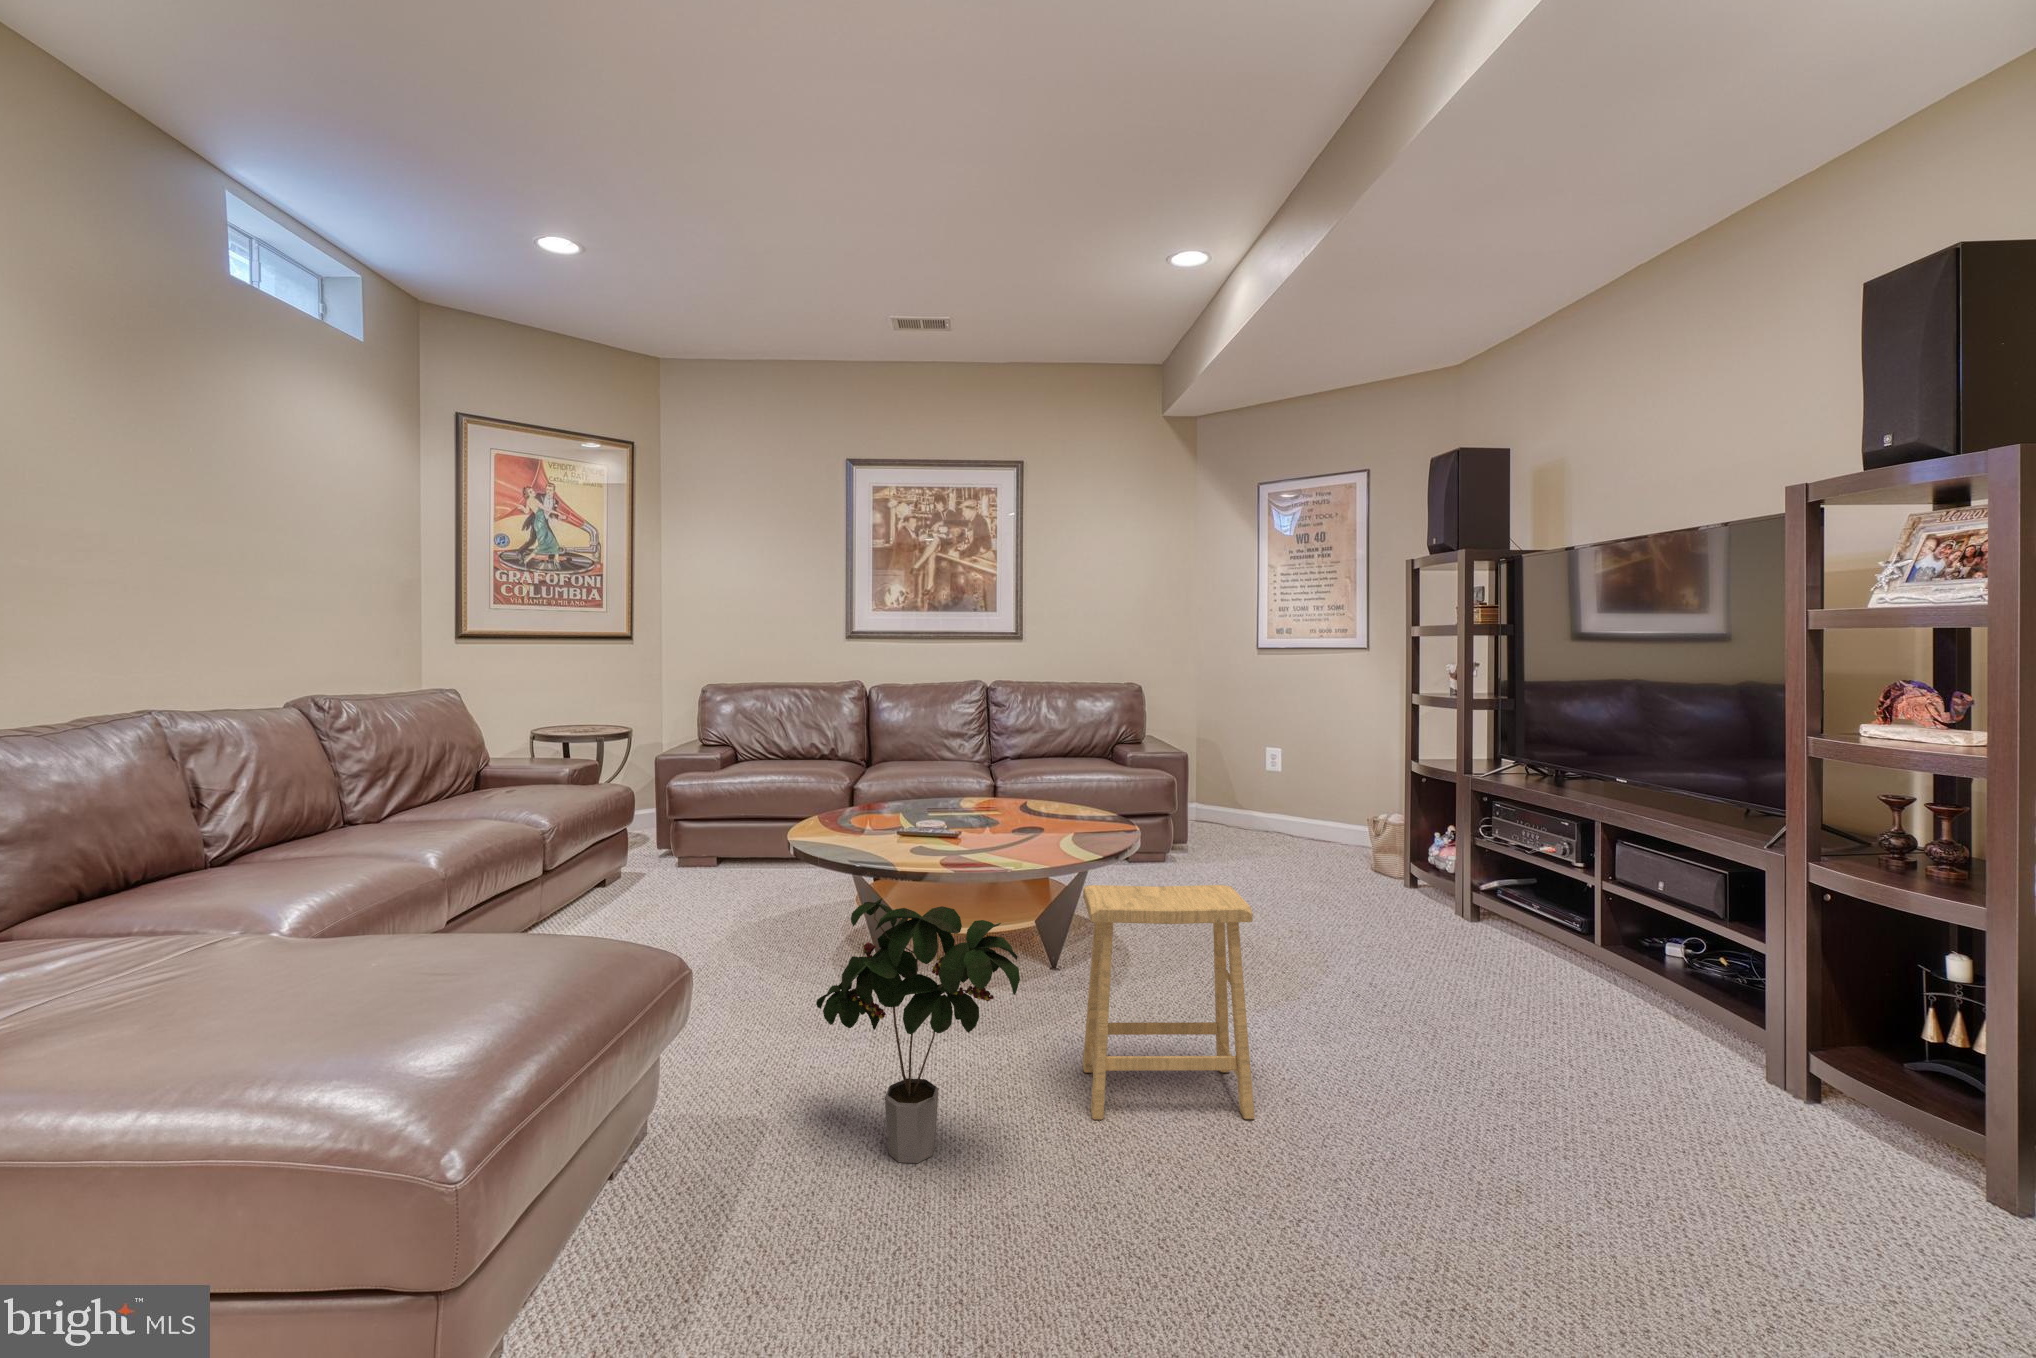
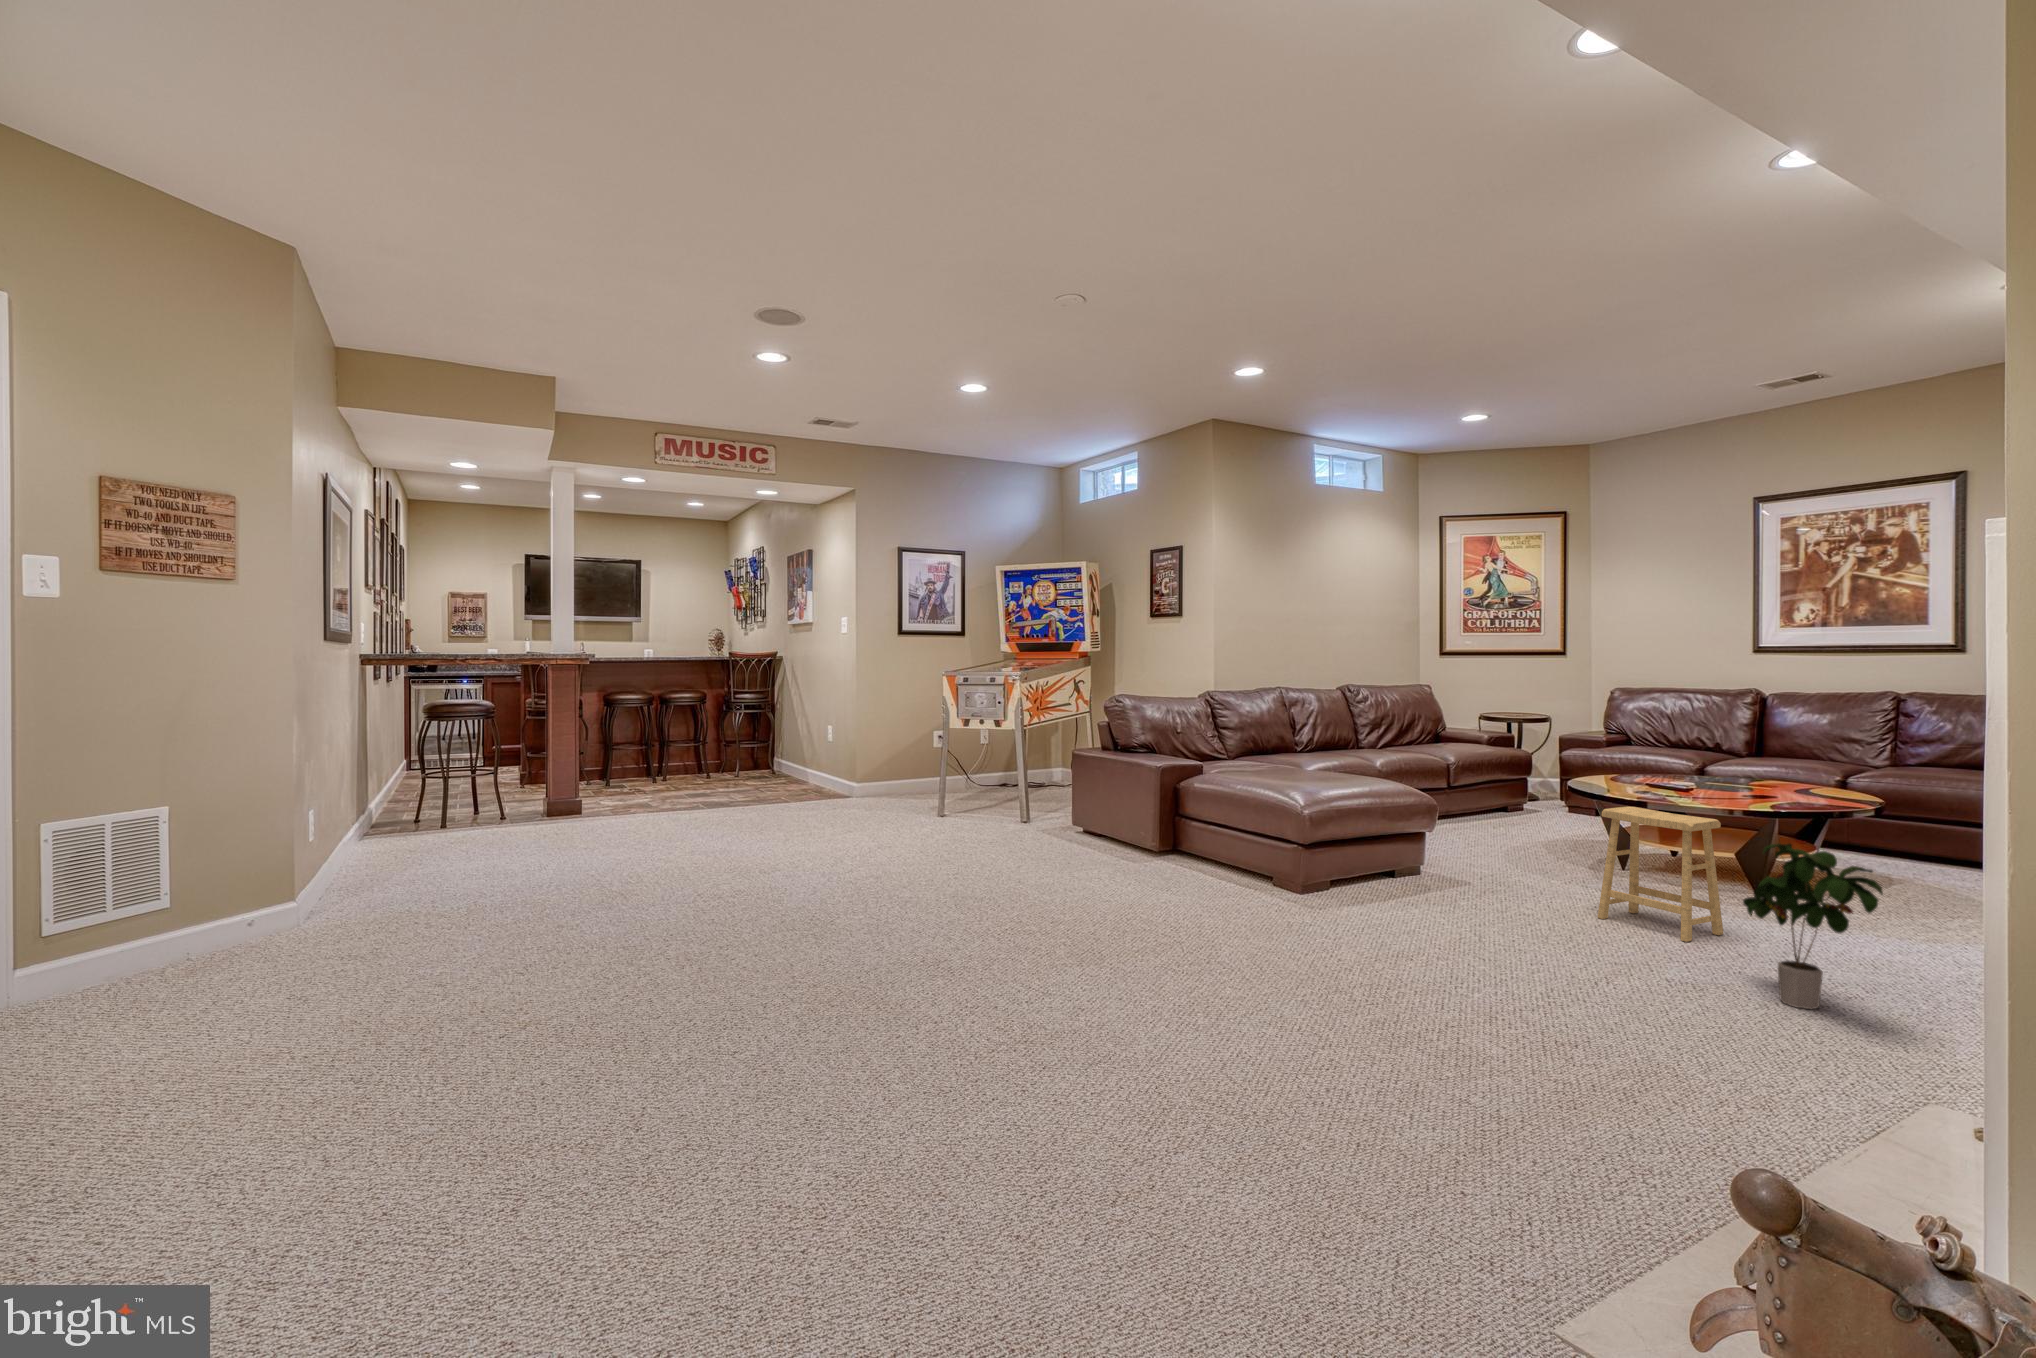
potted plant: present [816,899,1020,1163] -> present [1743,844,1883,1009]

